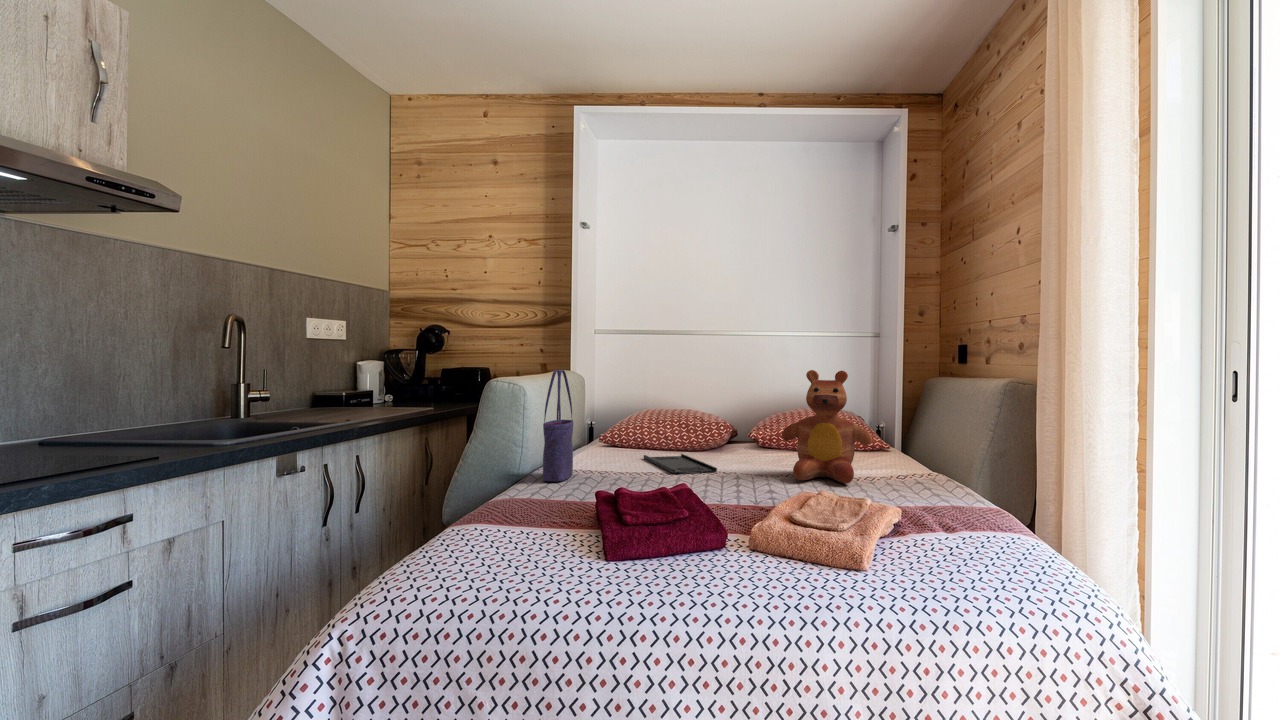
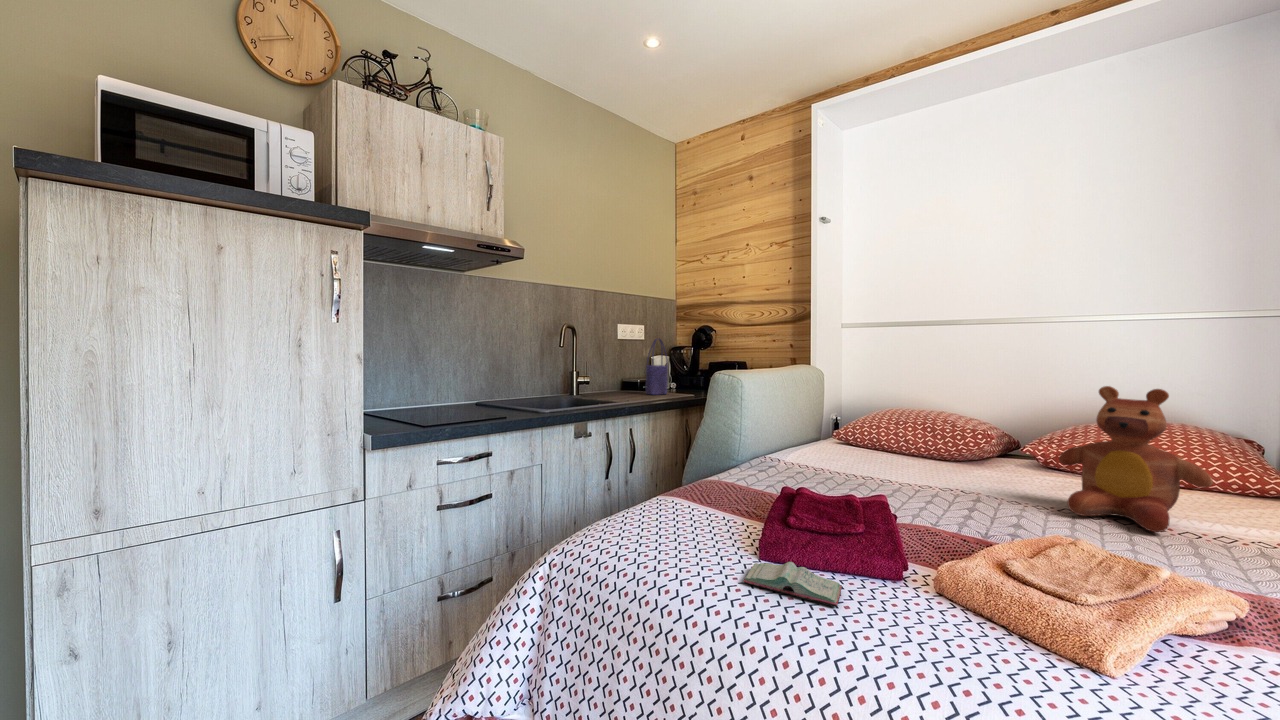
tote bag: present [543,370,574,482] -> present [646,339,668,395]
tray: present [644,454,717,473] -> none [895,457,969,486]
book: none [606,554,697,583] -> present [743,562,842,606]

